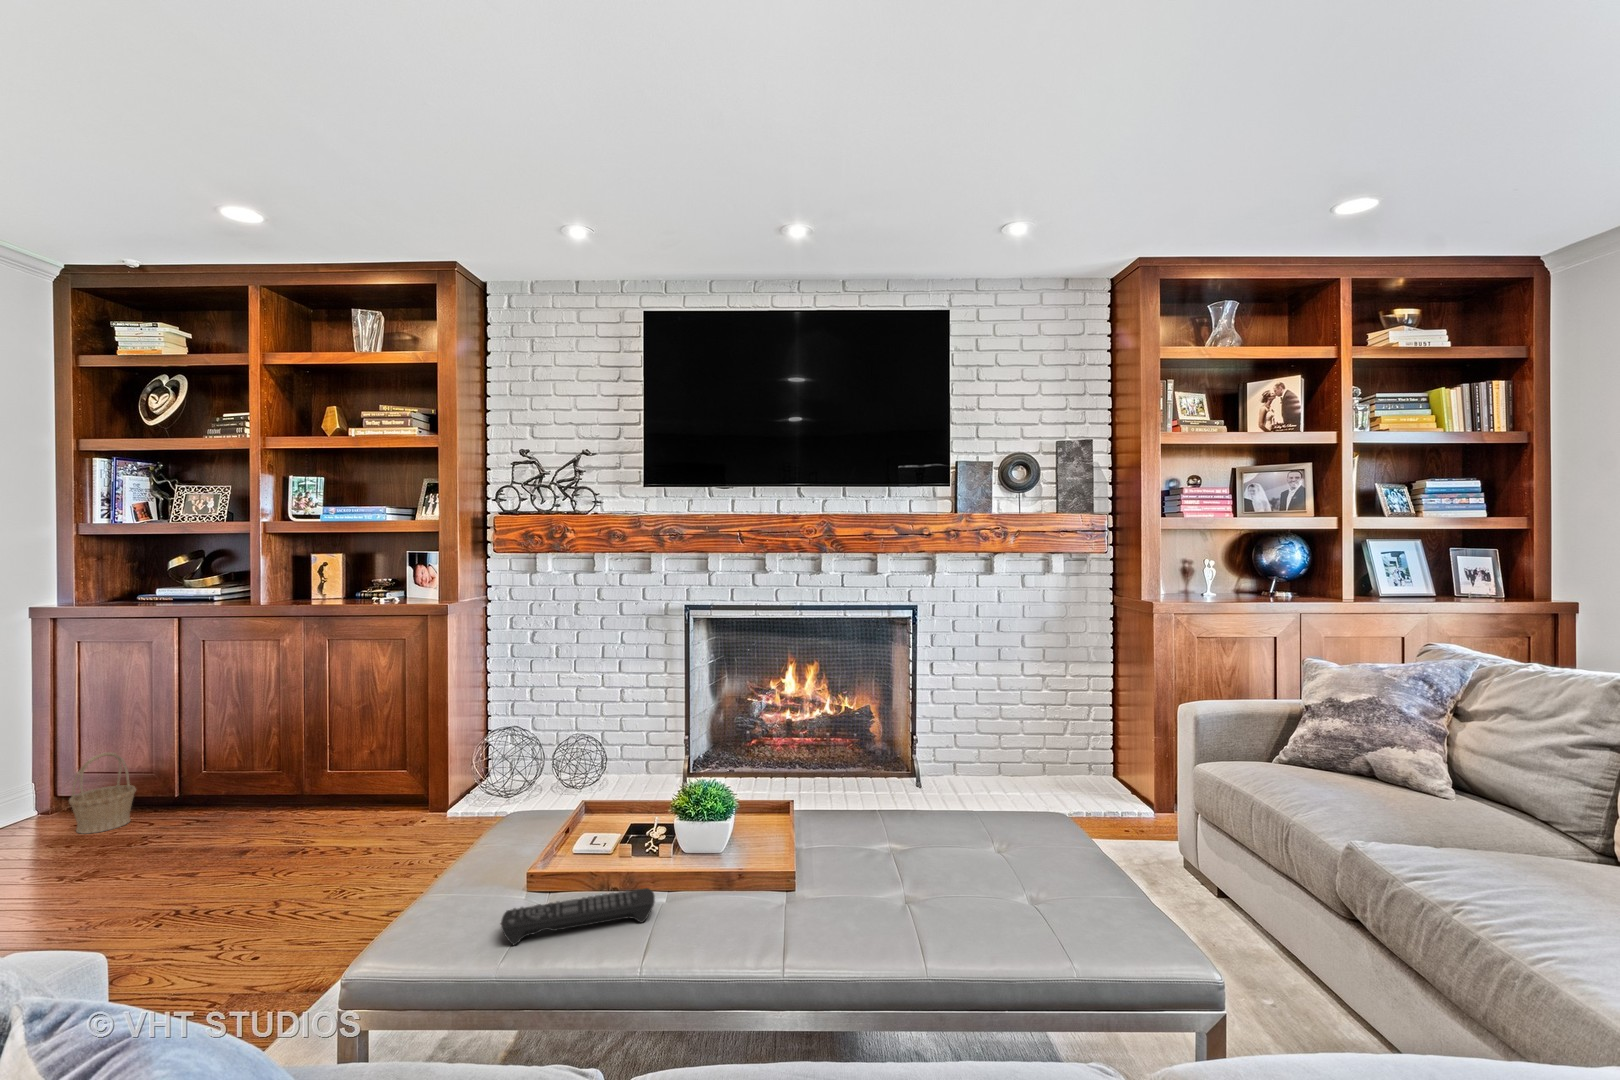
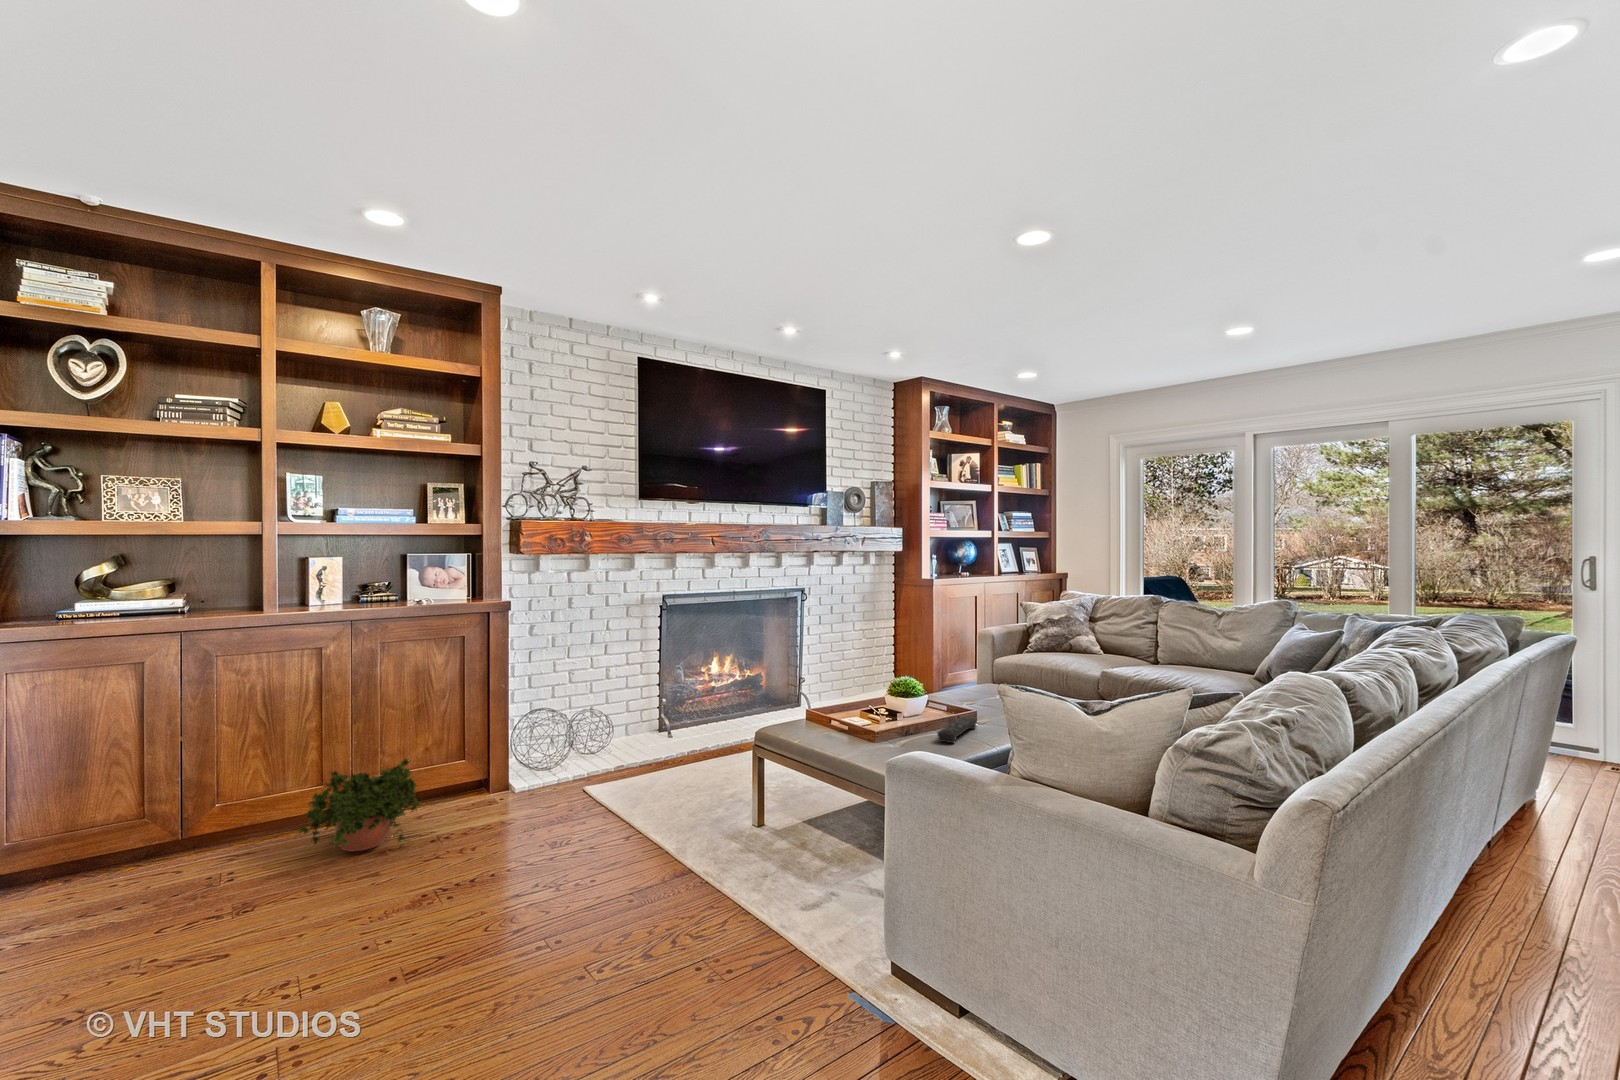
basket: present [69,752,136,834] -> none [65,801,147,902]
potted plant: none [159,758,314,854] -> present [299,759,420,851]

